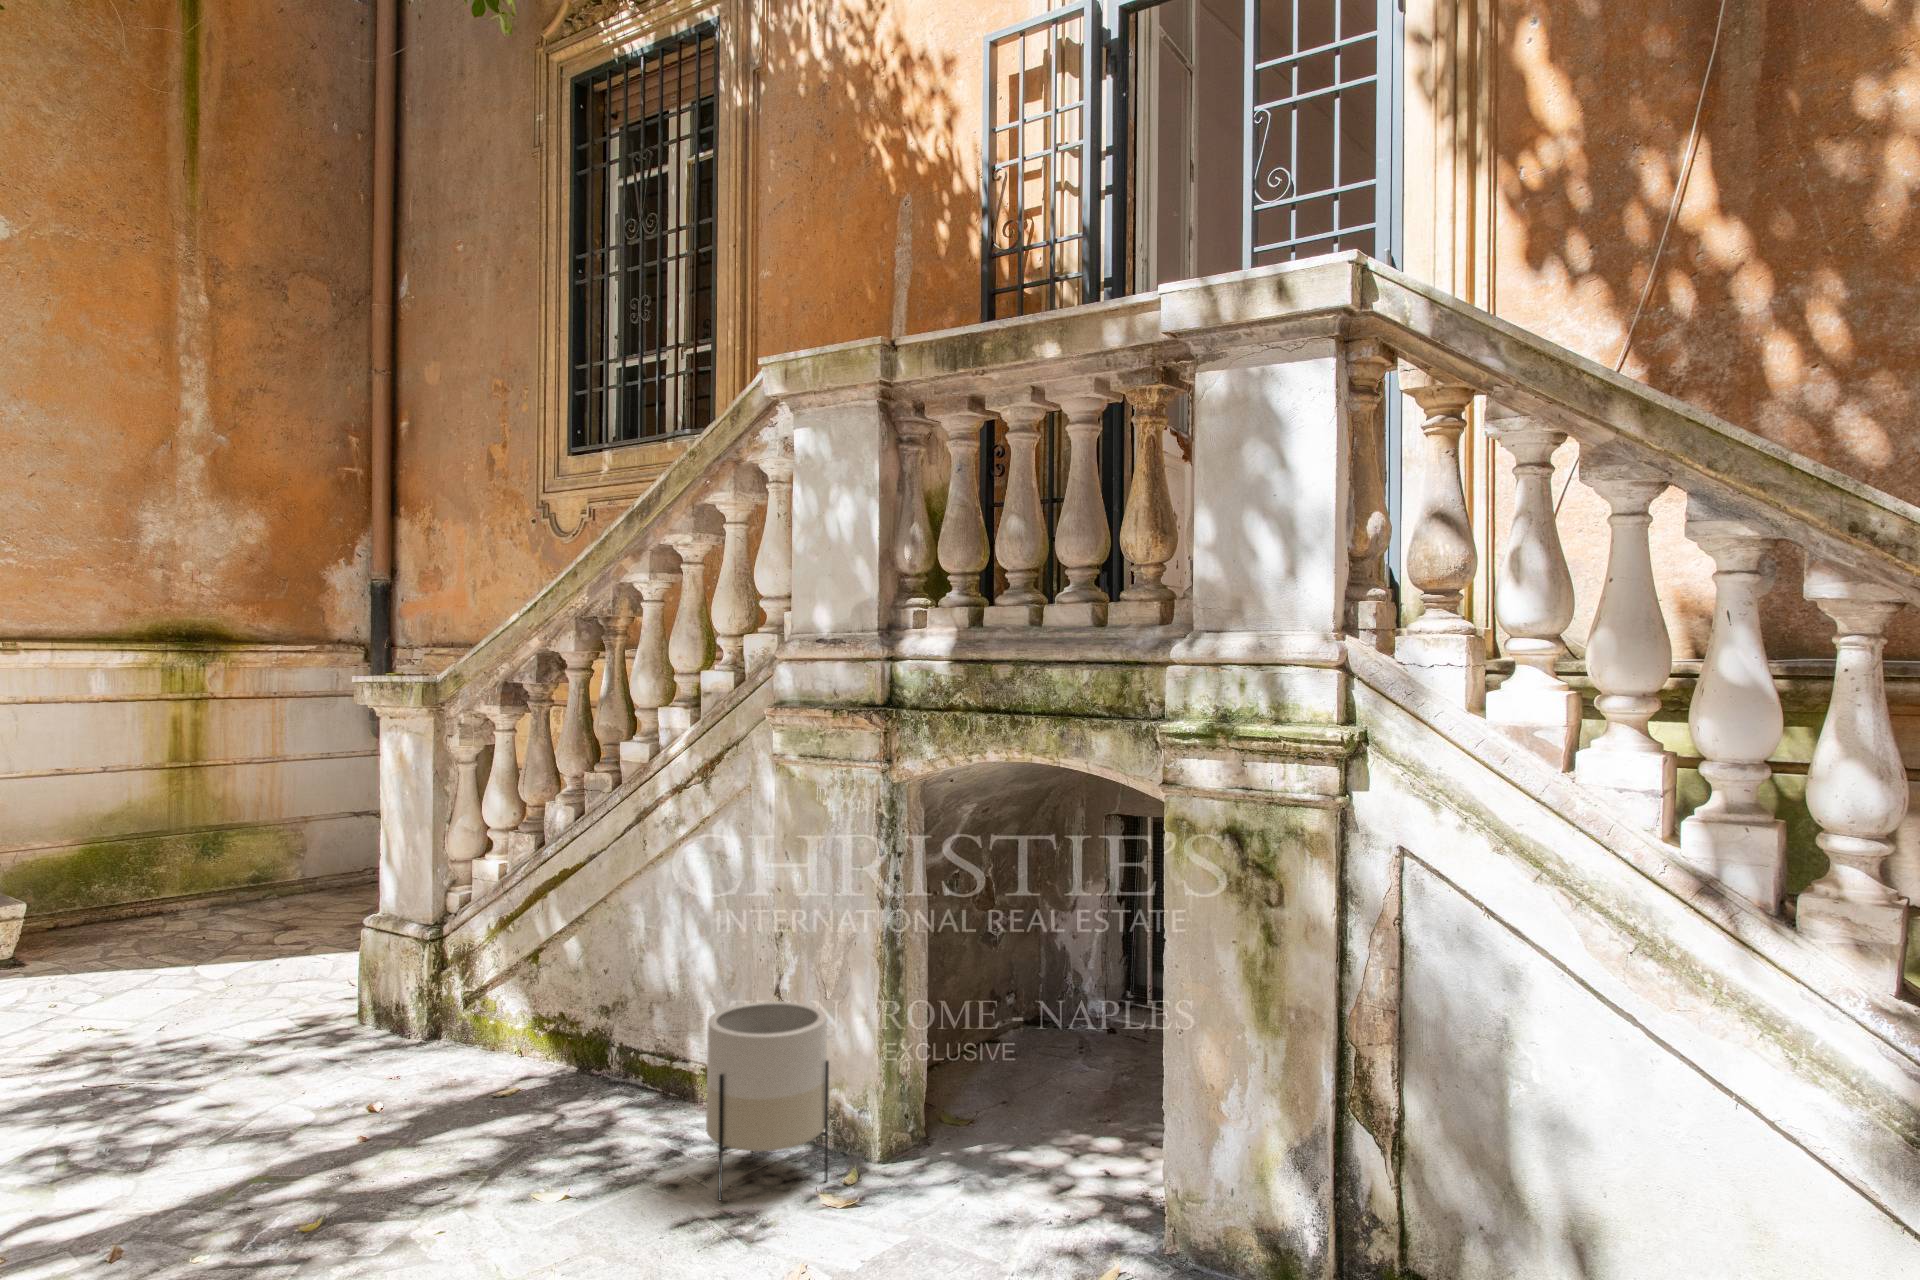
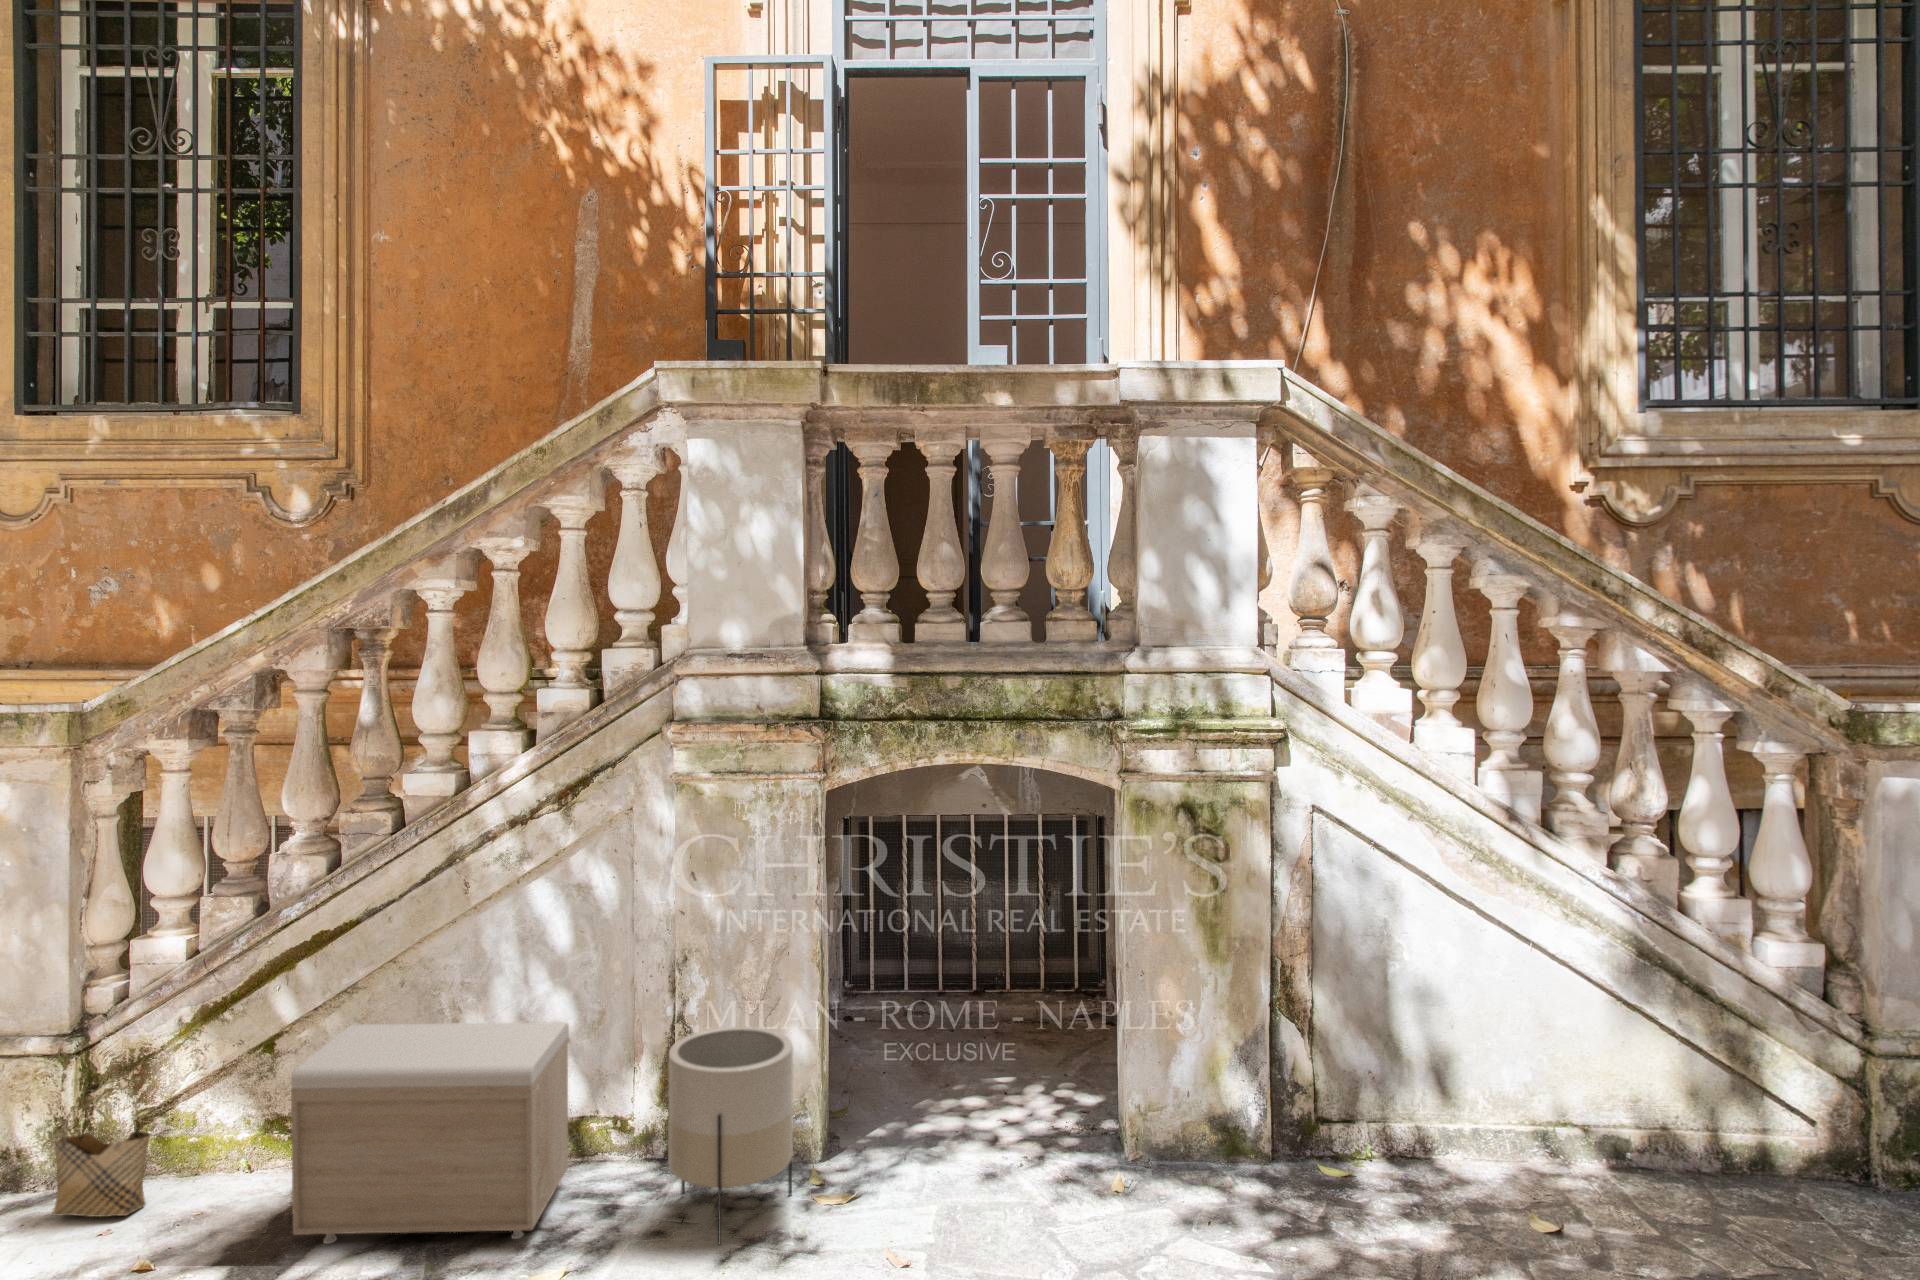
storage bench: none [483,946,700,1151] -> present [291,1022,569,1244]
woven basket: none [417,968,471,1064] -> present [53,1088,150,1217]

